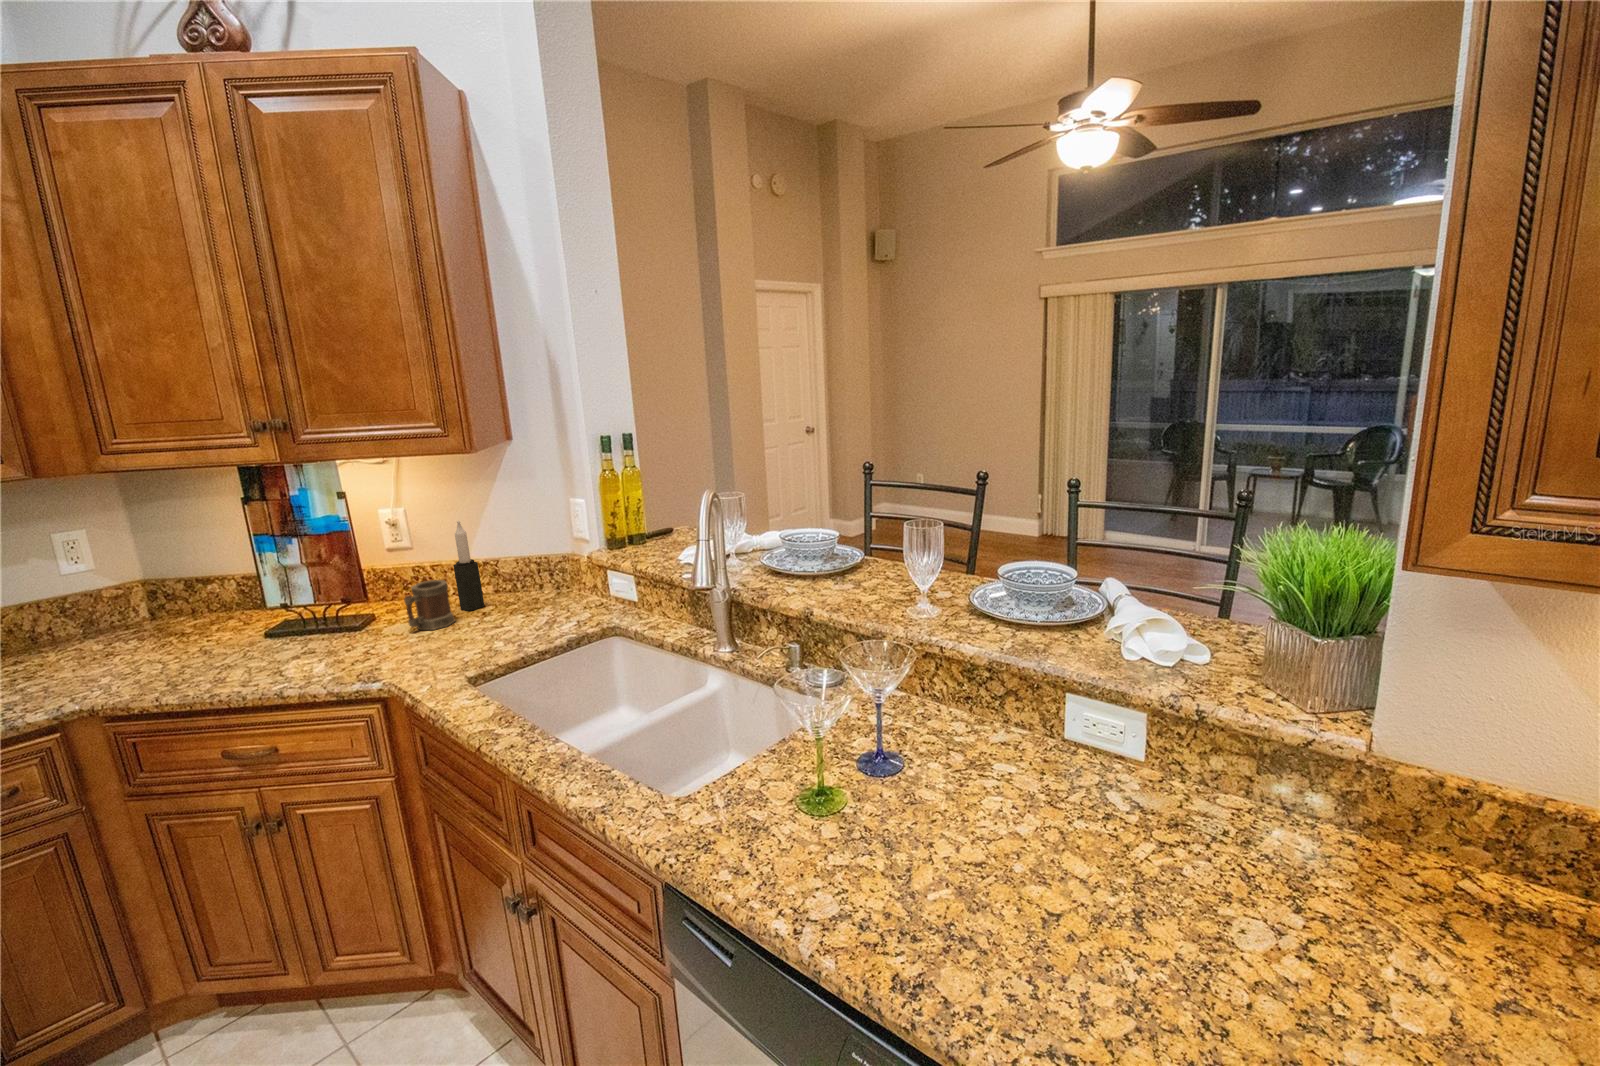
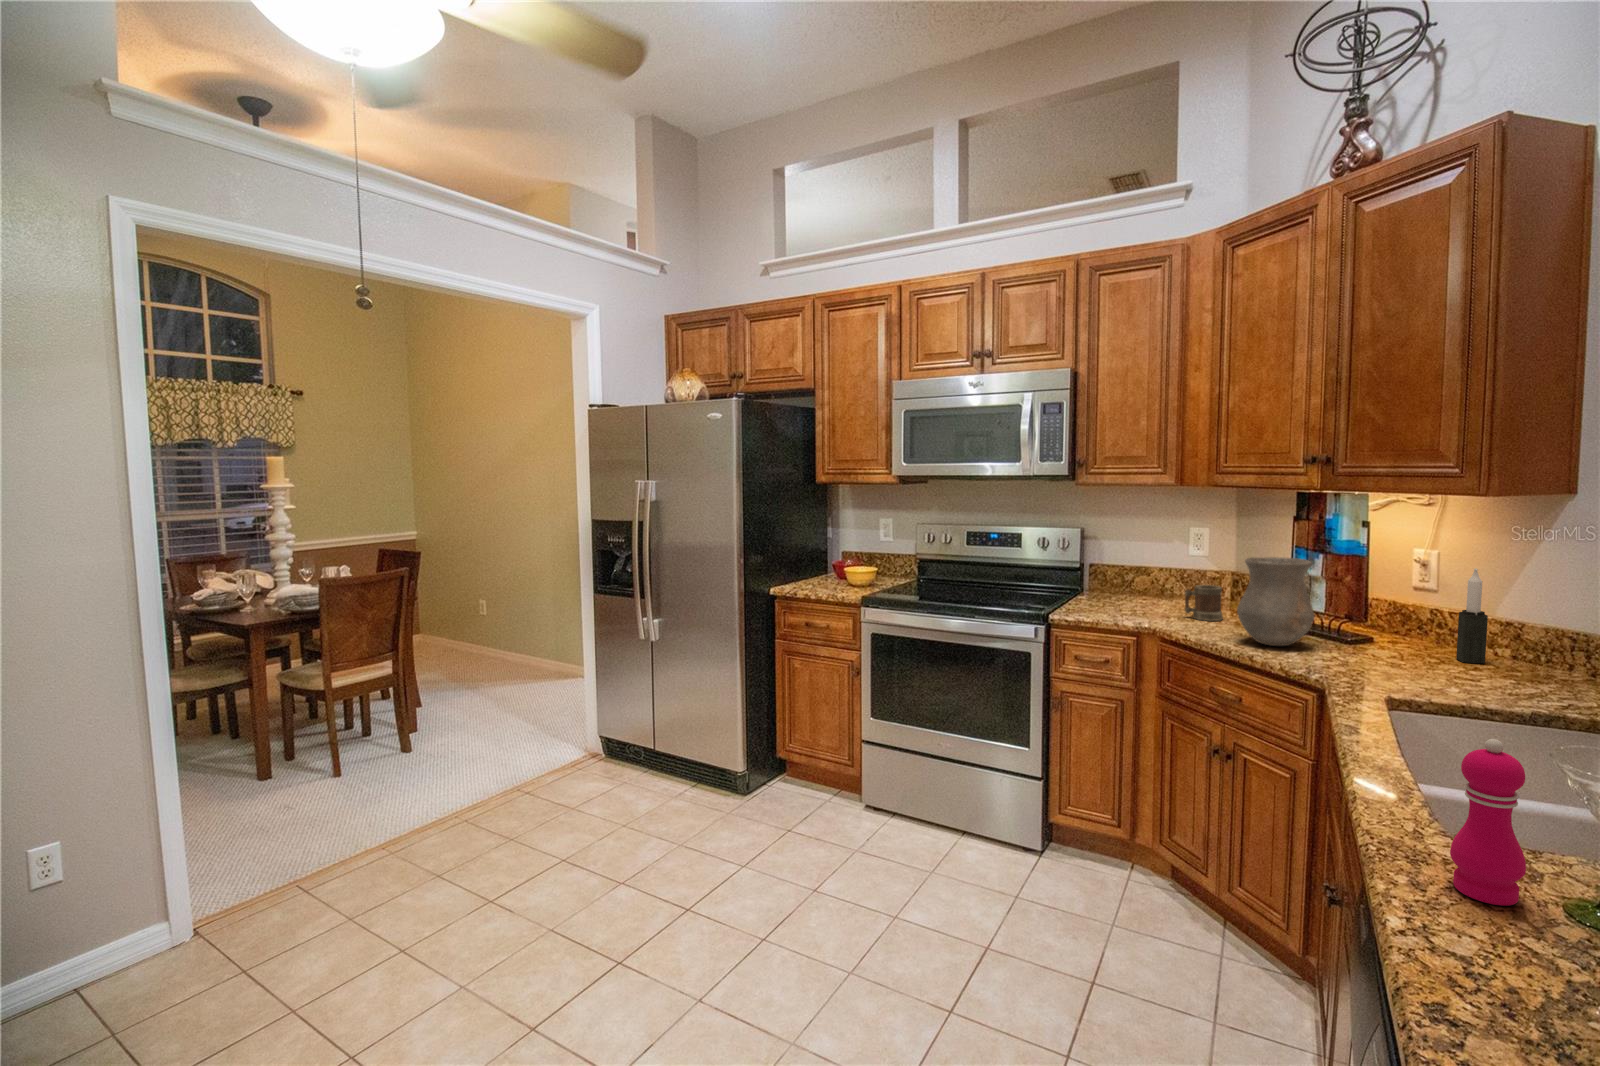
vase: none [217,550,327,668] -> present [1237,557,1314,646]
mug: present [404,580,456,630] -> present [1185,585,1223,621]
pepper mill: none [776,715,832,873] -> present [1450,739,1526,906]

